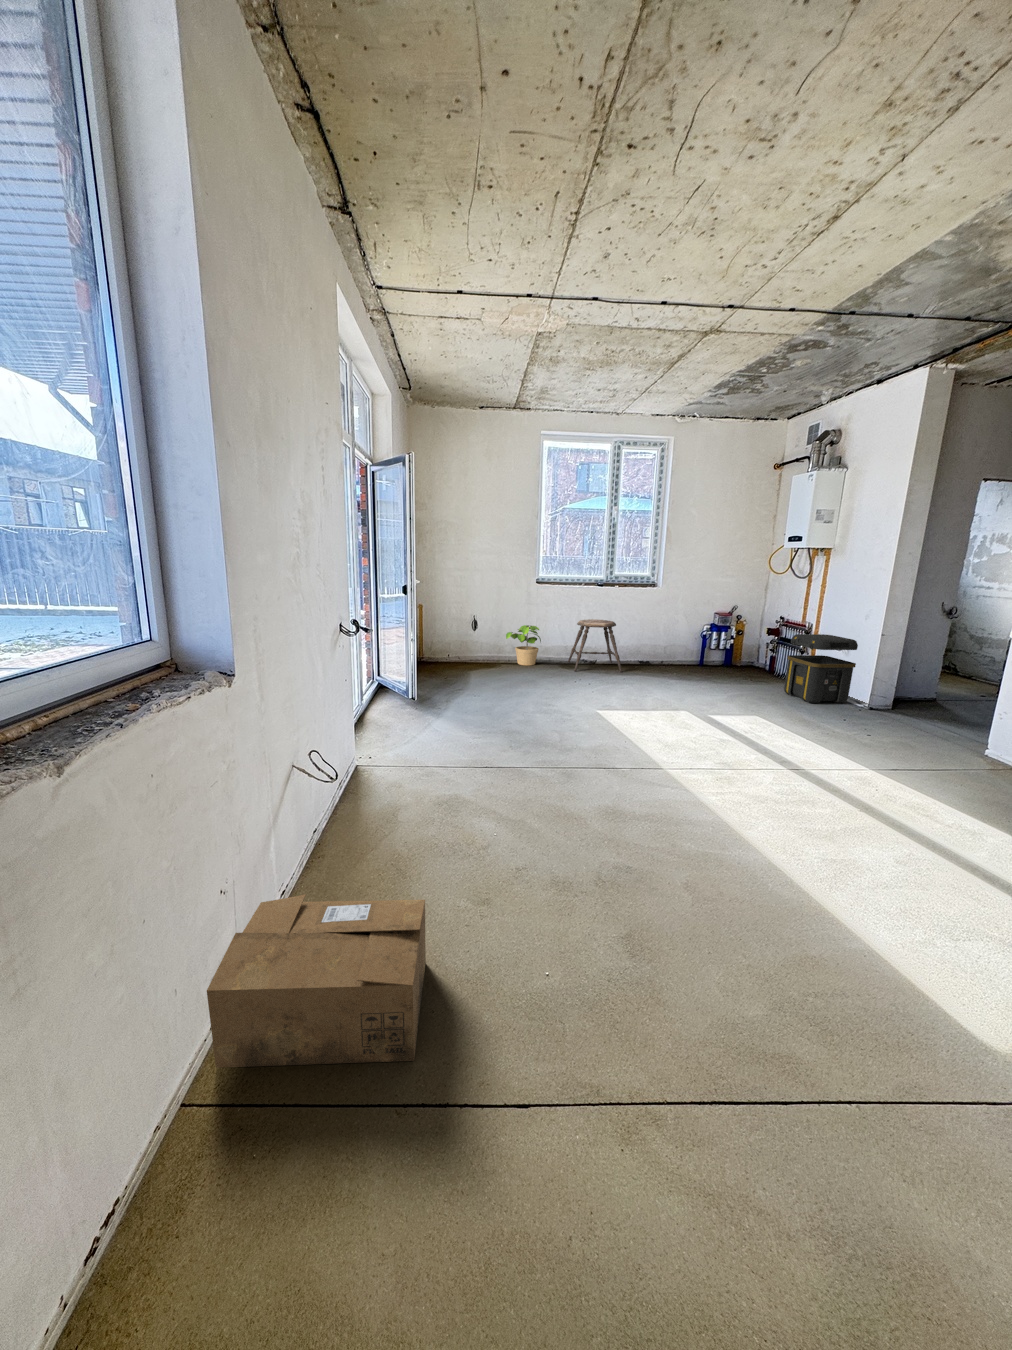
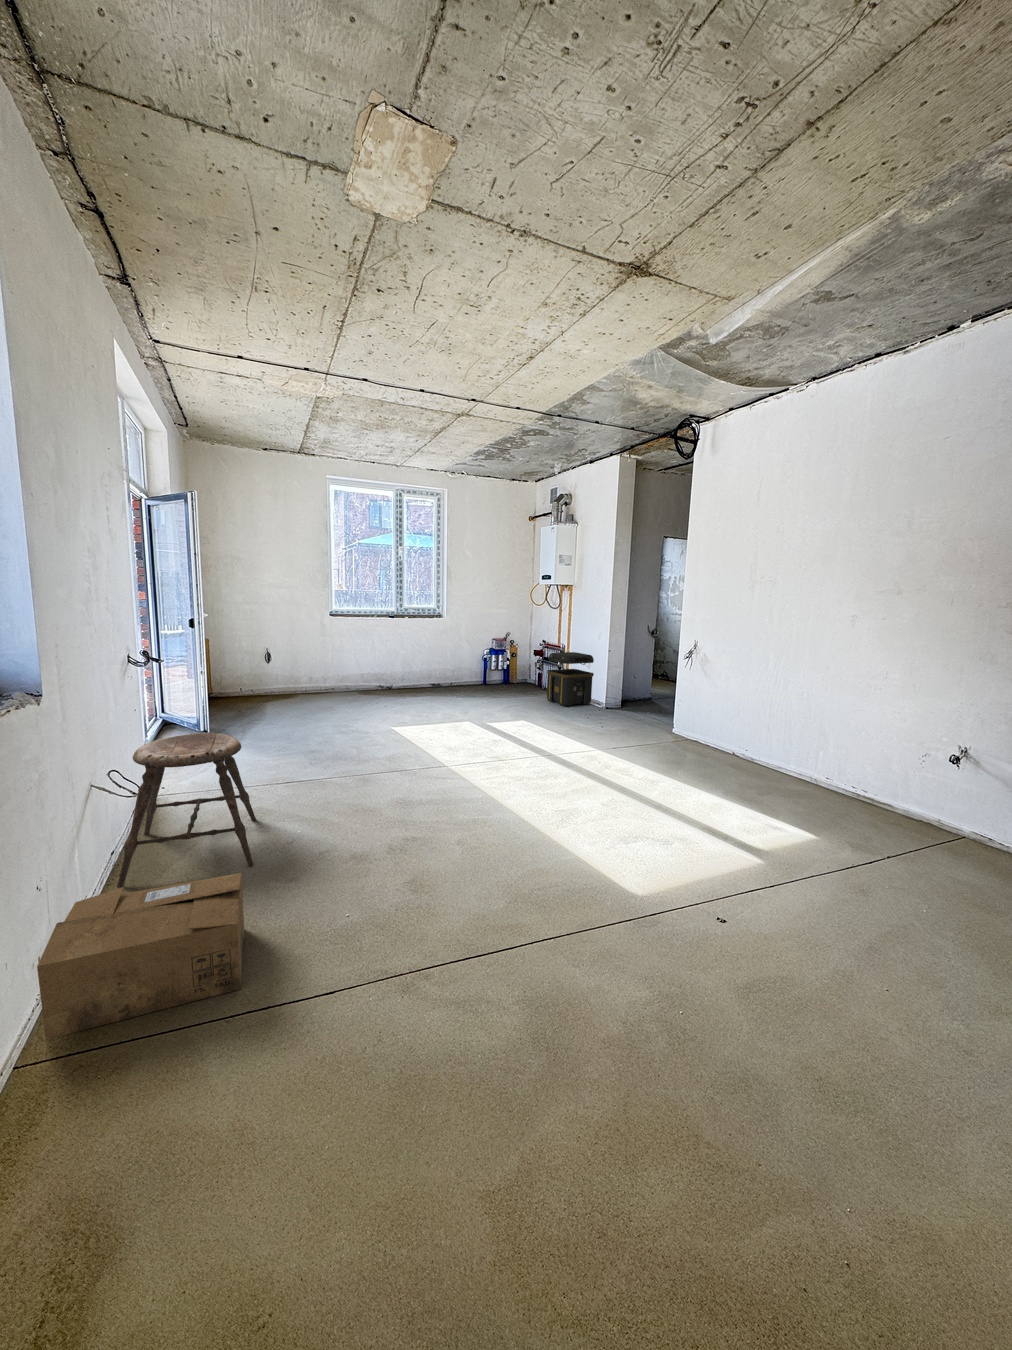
stool: present [568,619,622,672] -> present [117,733,256,888]
potted plant: present [506,625,541,665] -> none [304,655,340,694]

